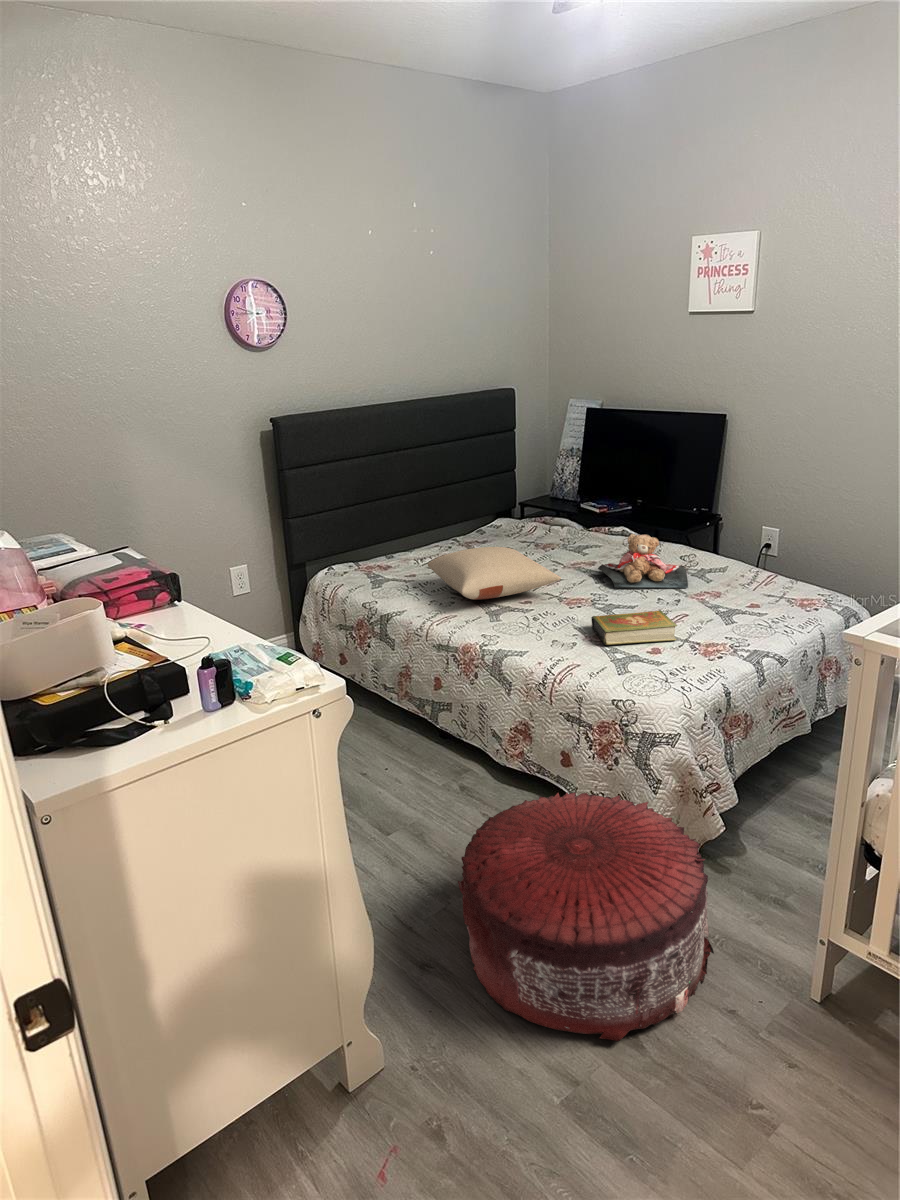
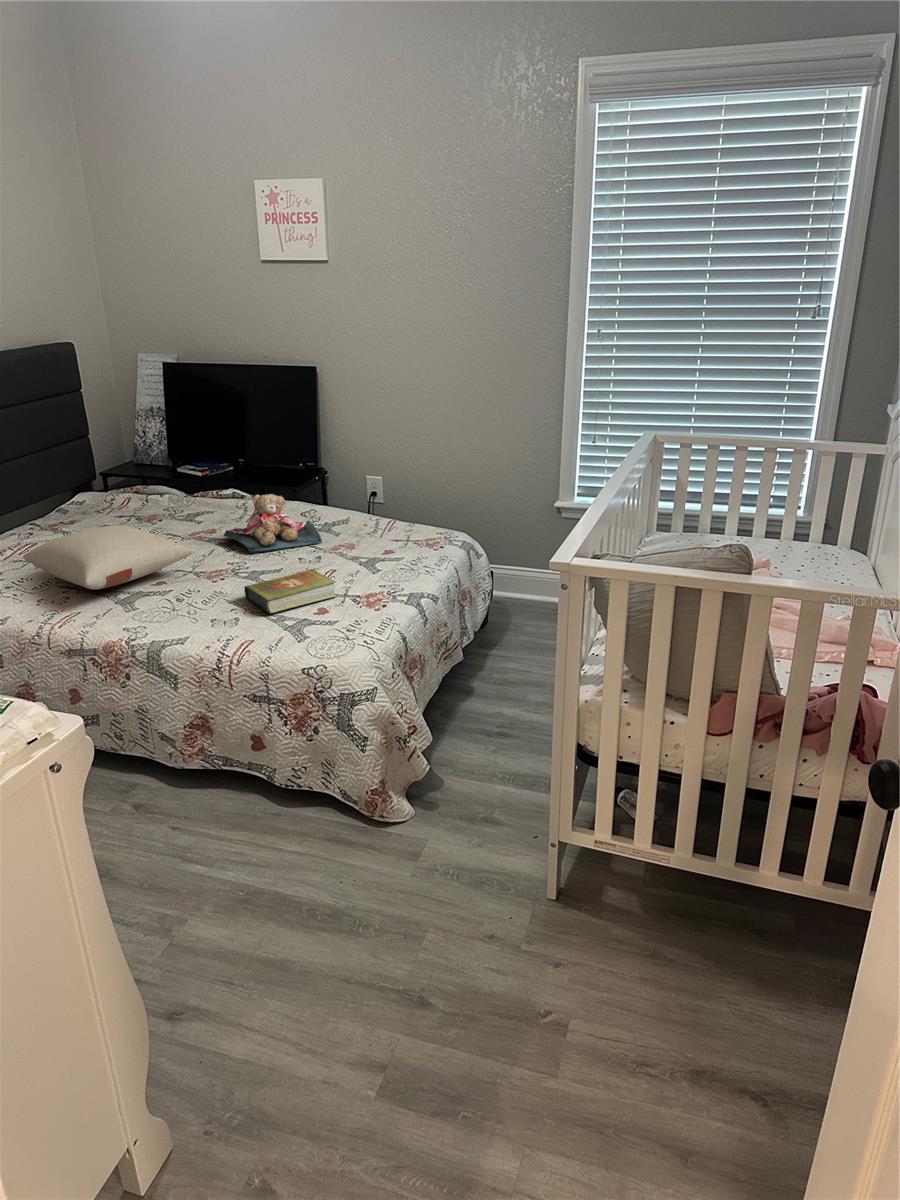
pouf: present [458,792,714,1041] -> none [197,763,463,1028]

